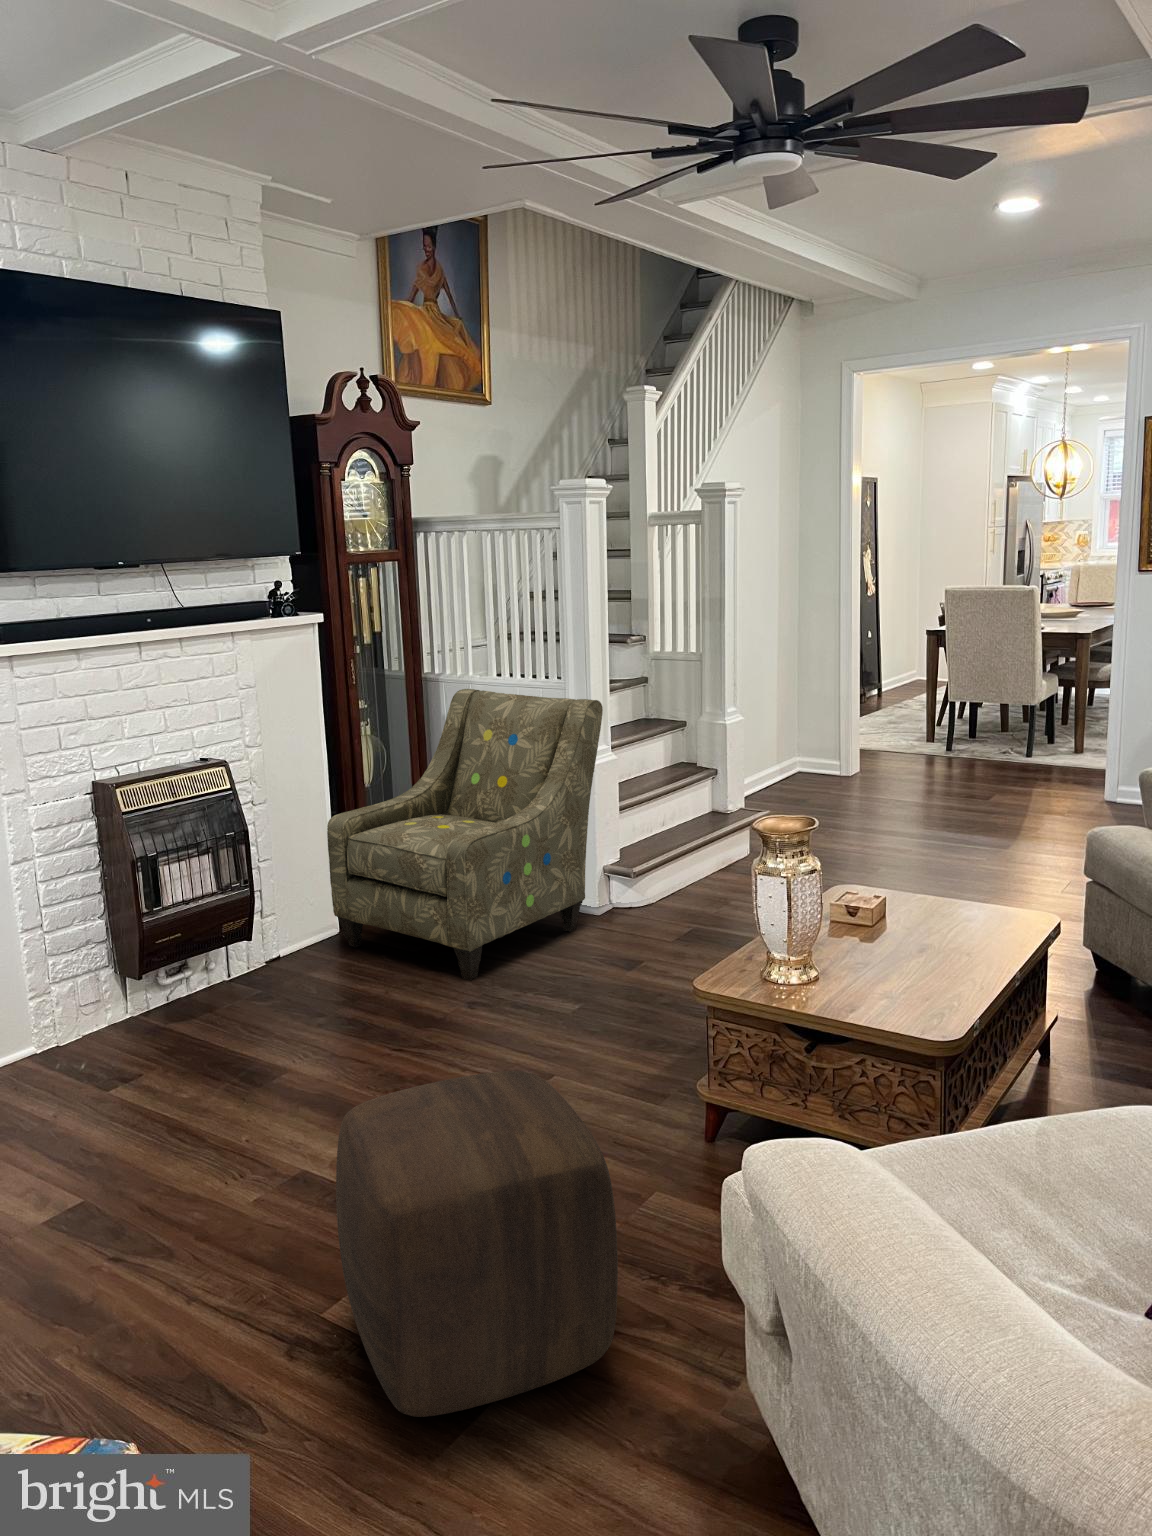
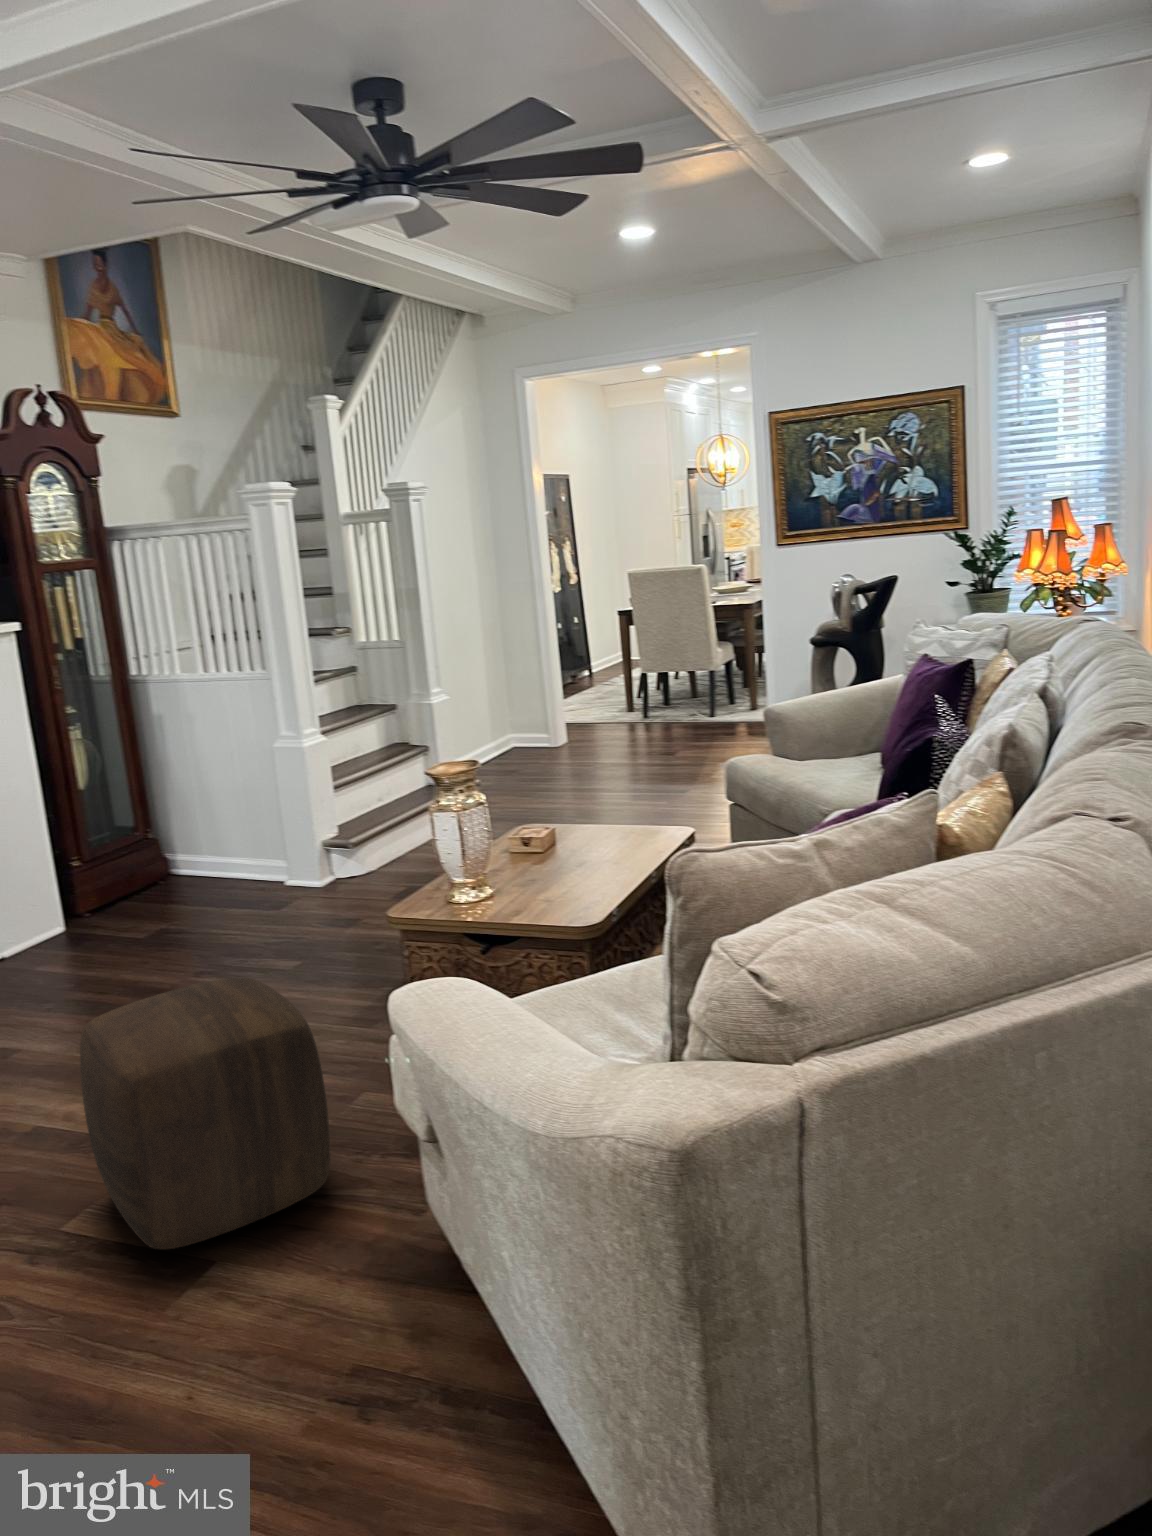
armchair: present [327,689,603,981] -> none [45,686,307,952]

